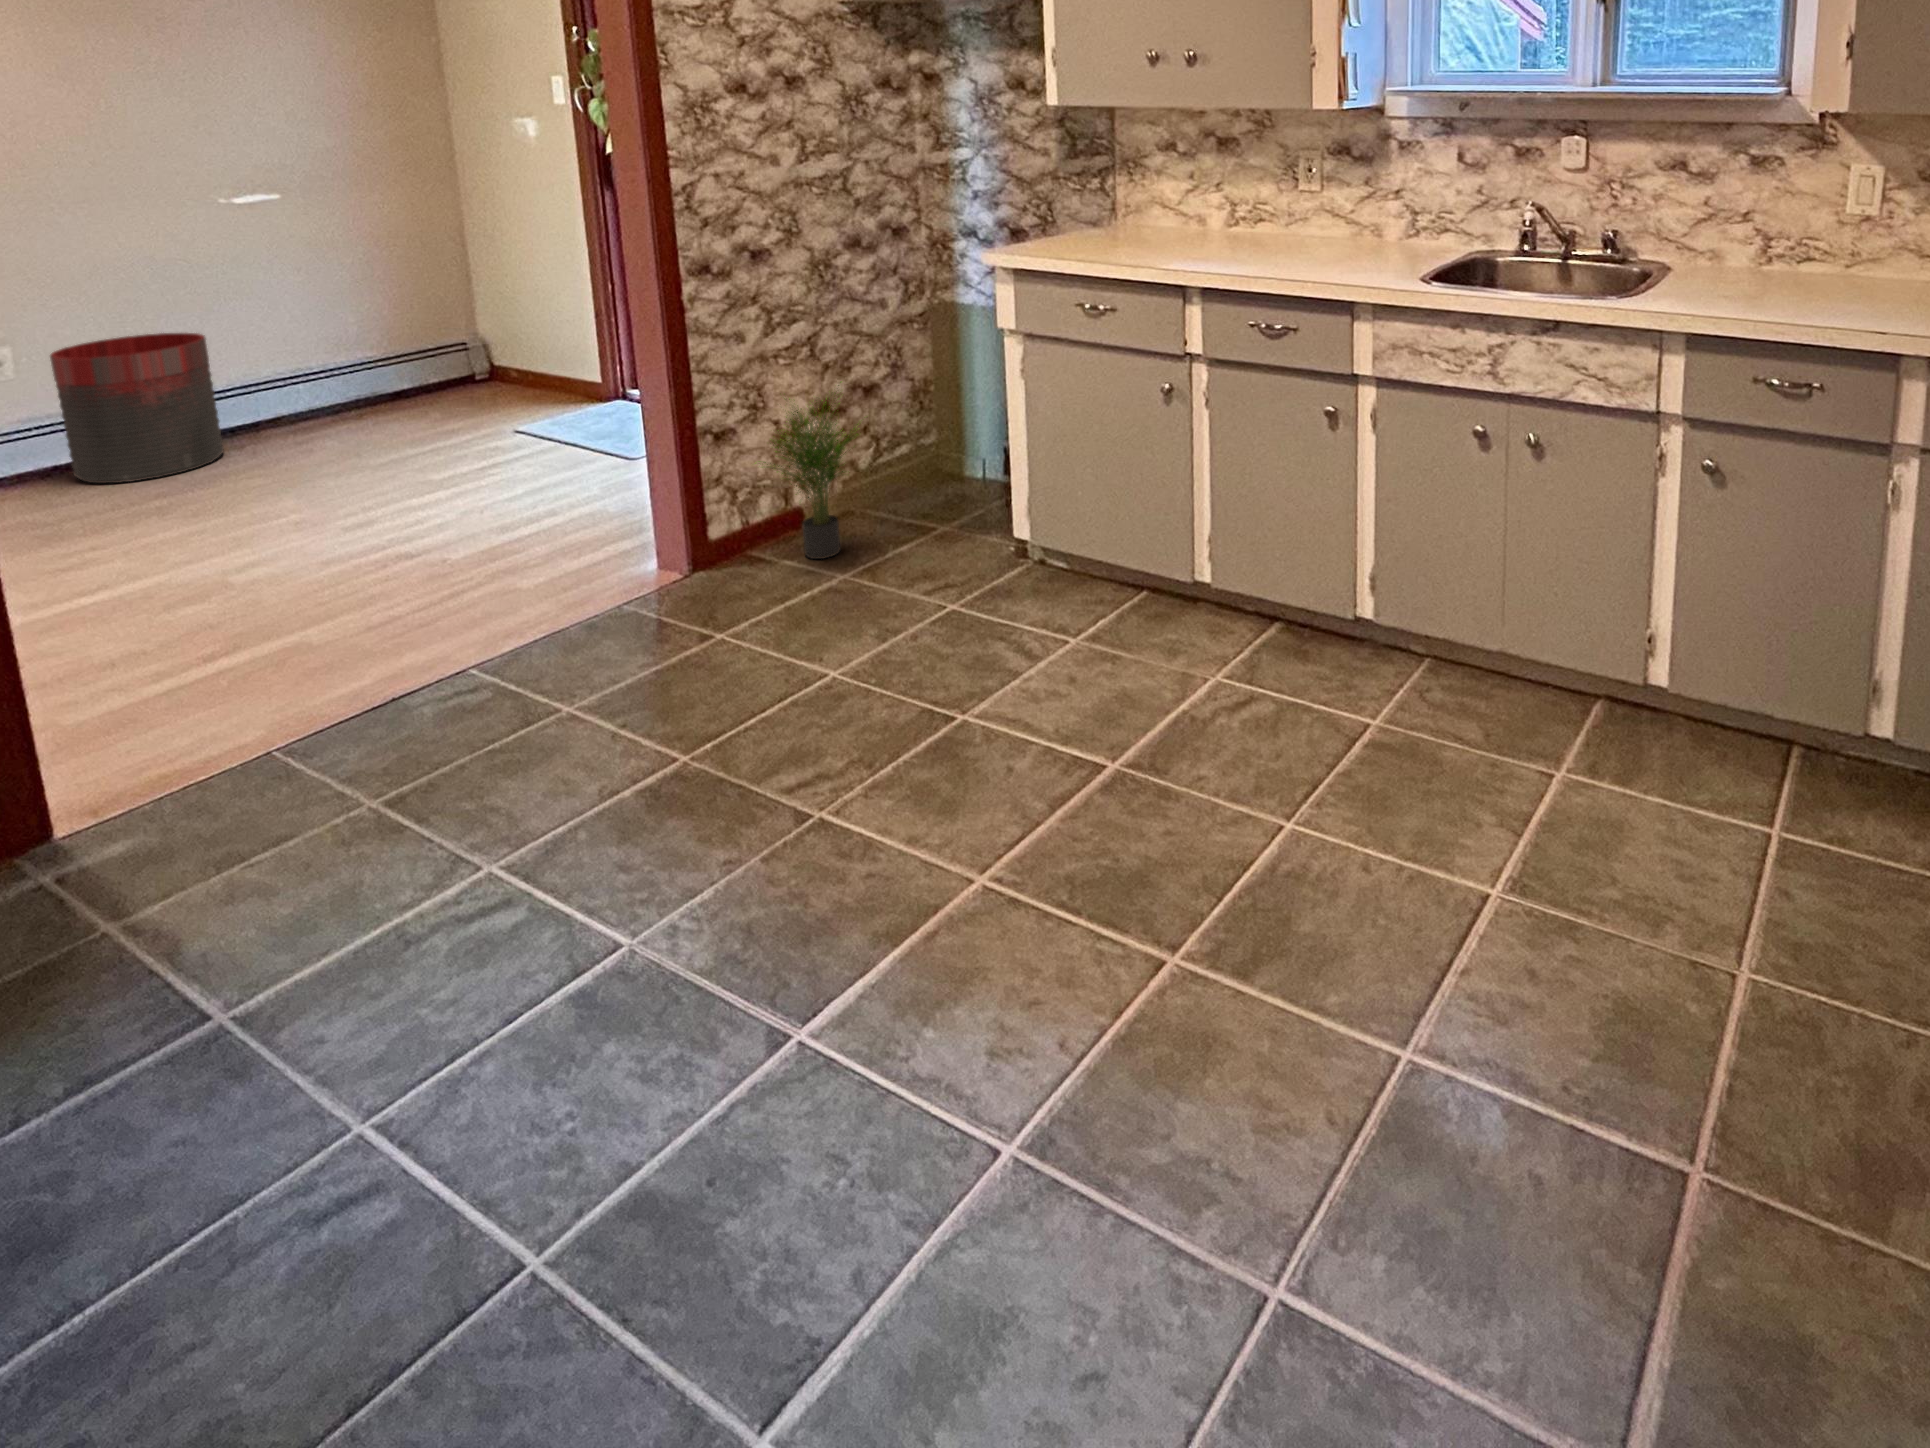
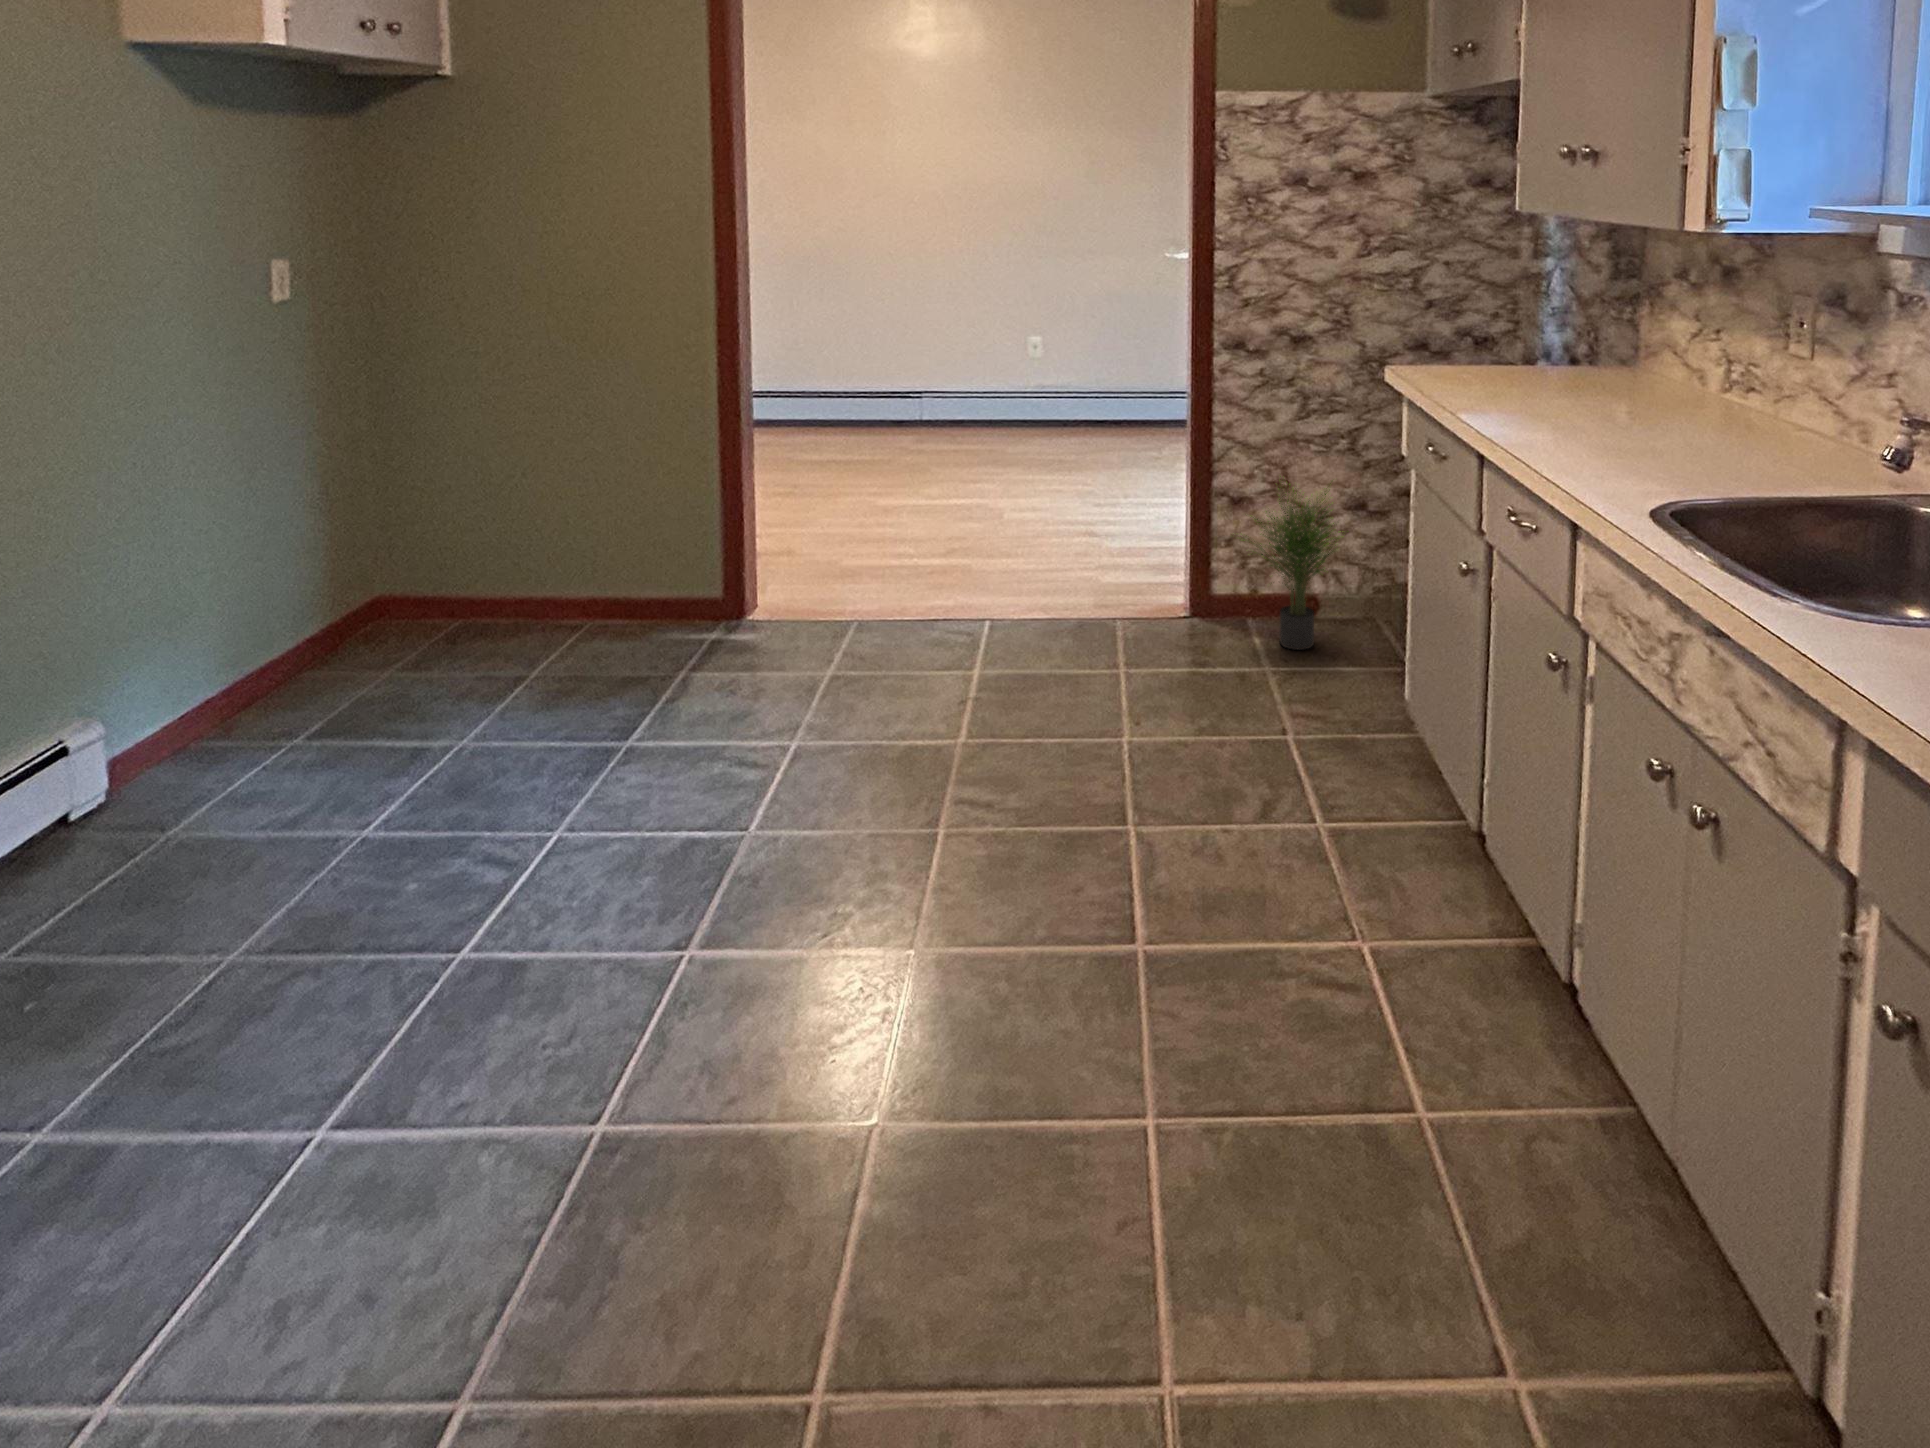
trash can: present [50,333,224,484] -> none [1064,343,1145,443]

